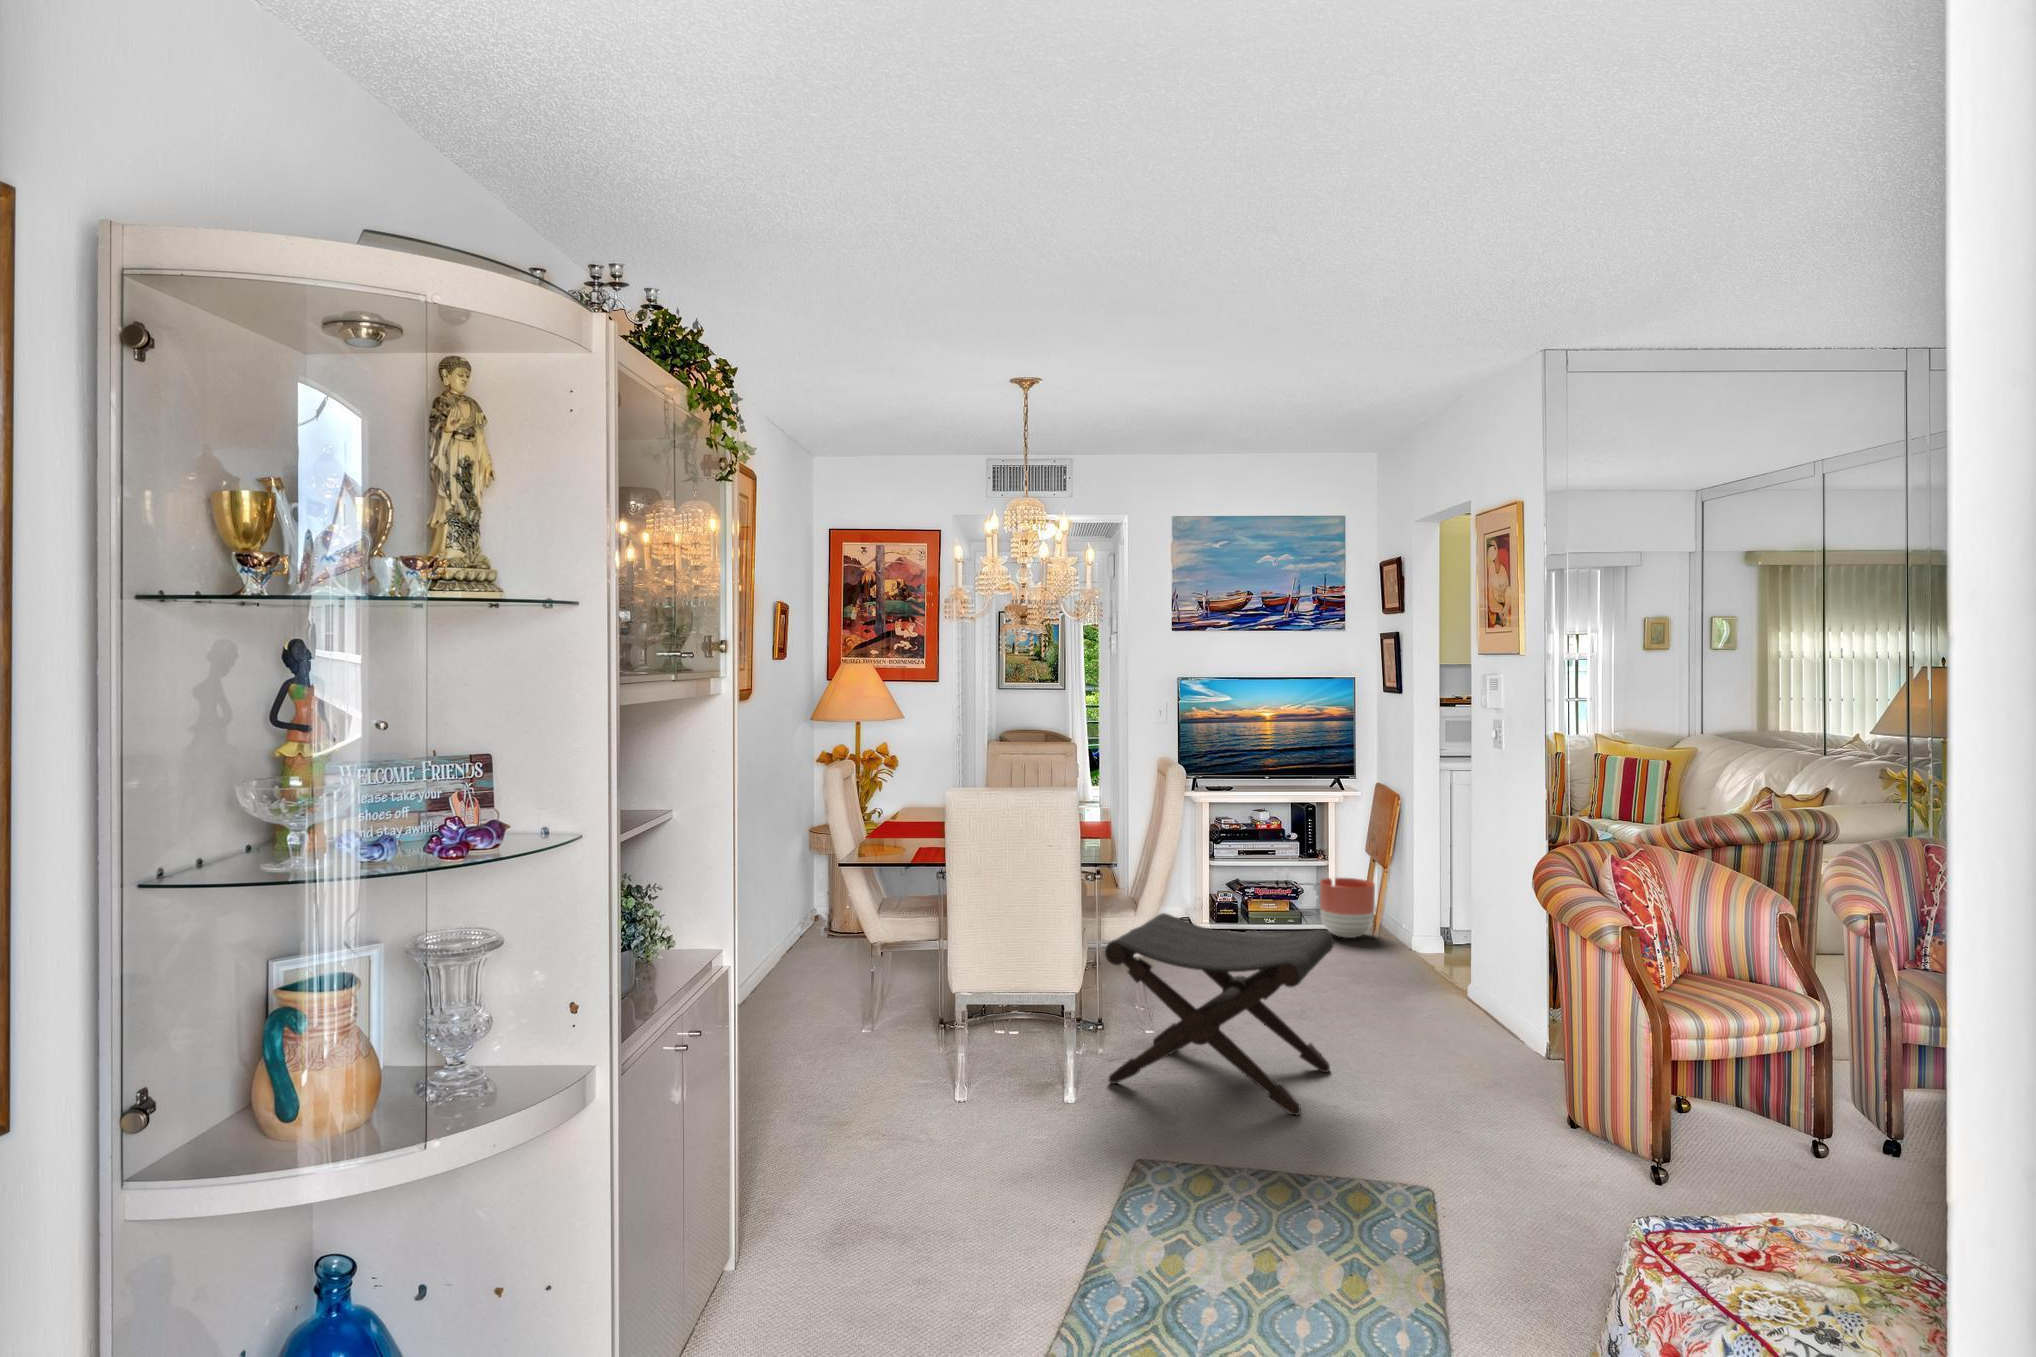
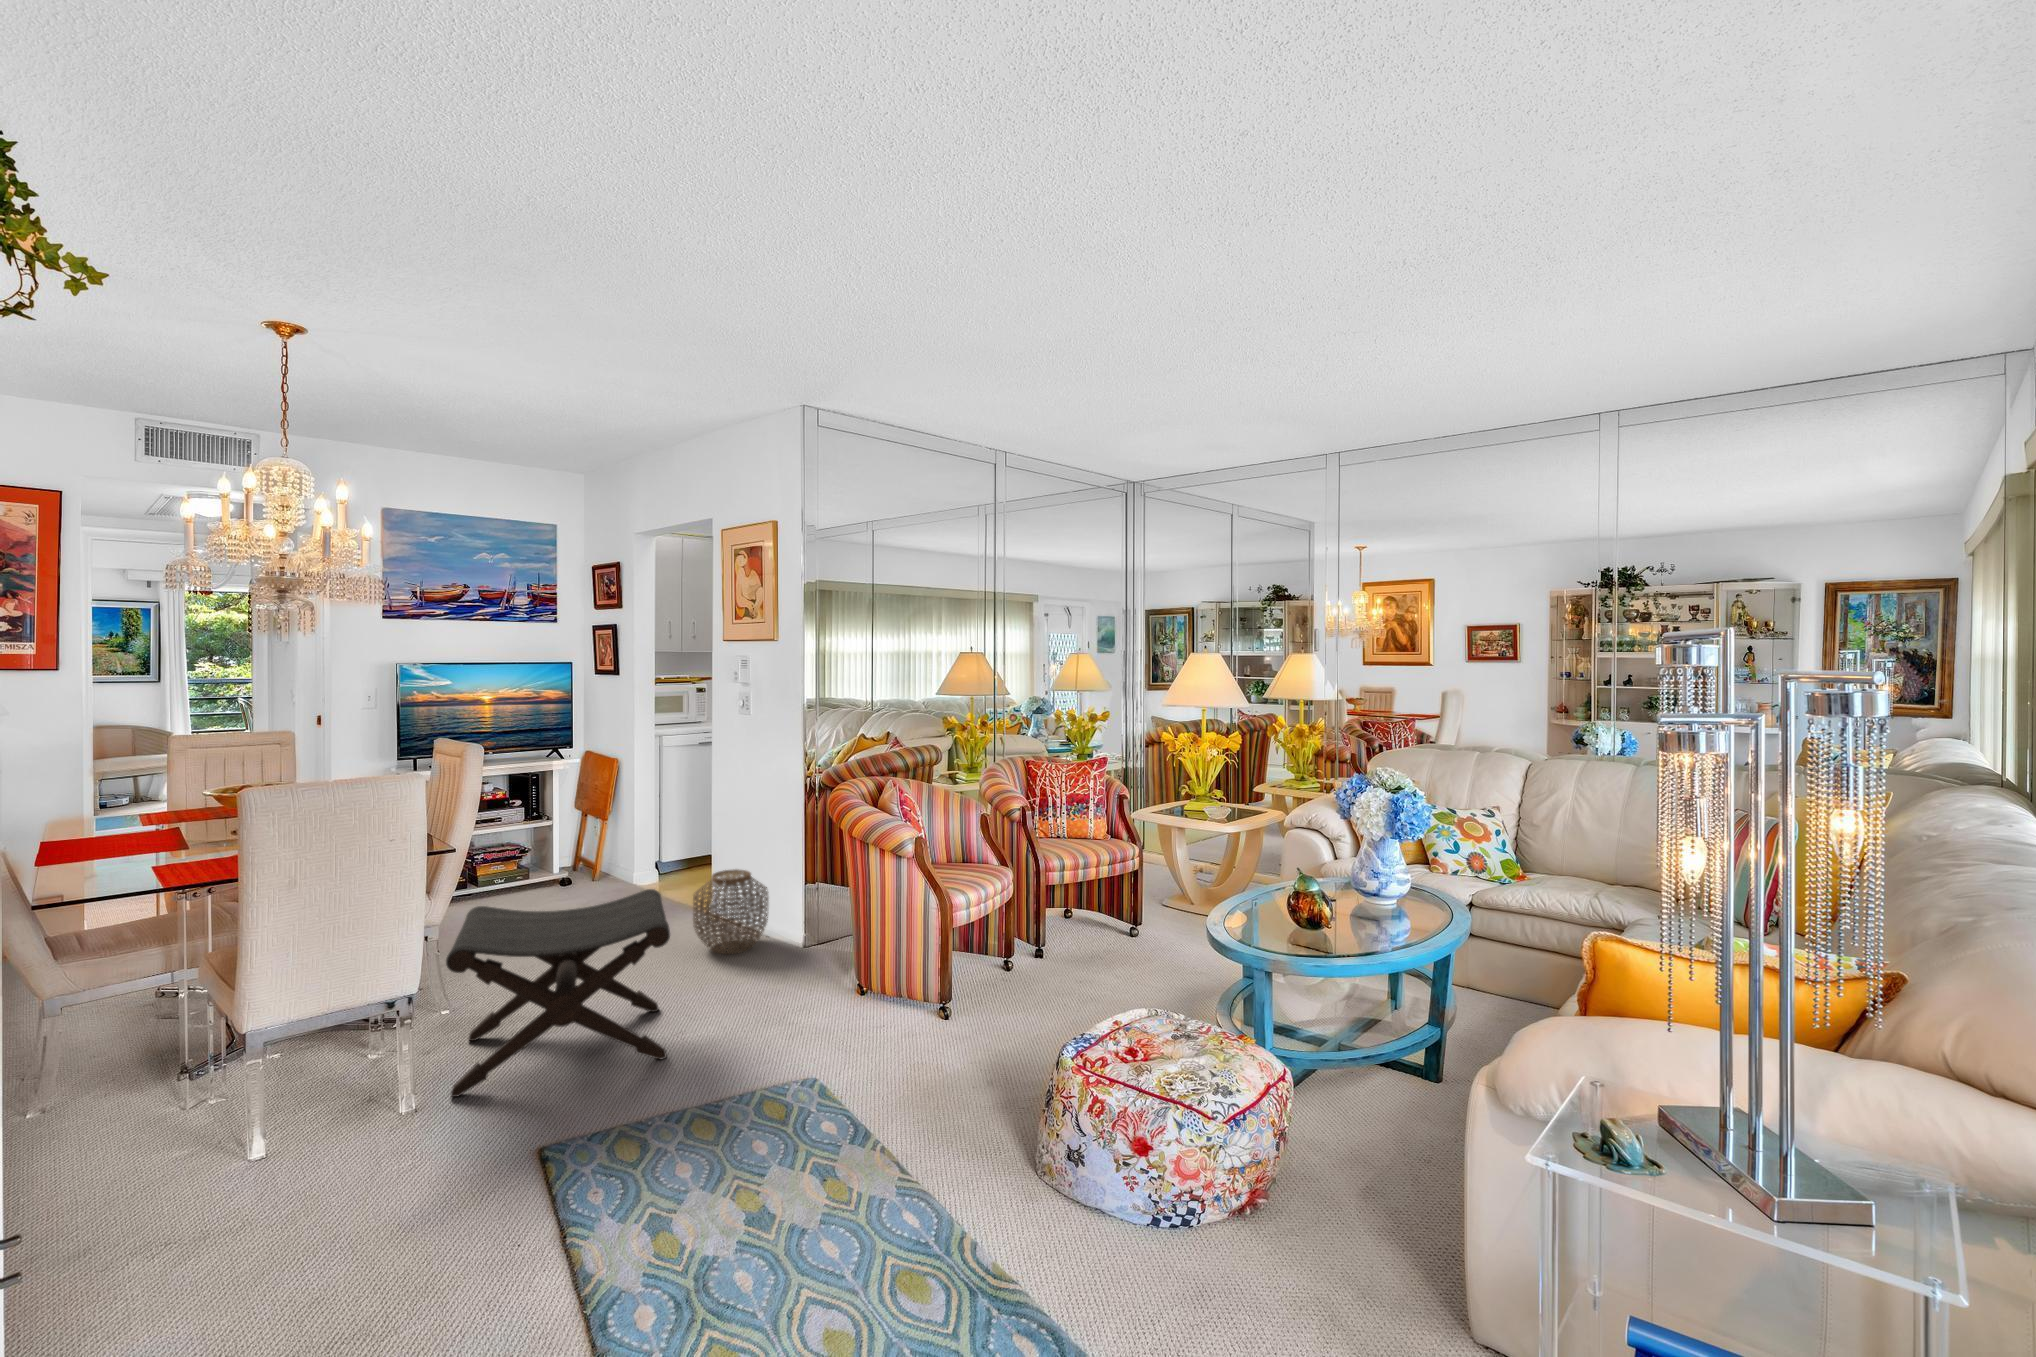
planter: present [1320,878,1375,938] -> none [549,836,600,889]
woven basket: none [1412,936,1509,1043] -> present [693,869,768,954]

